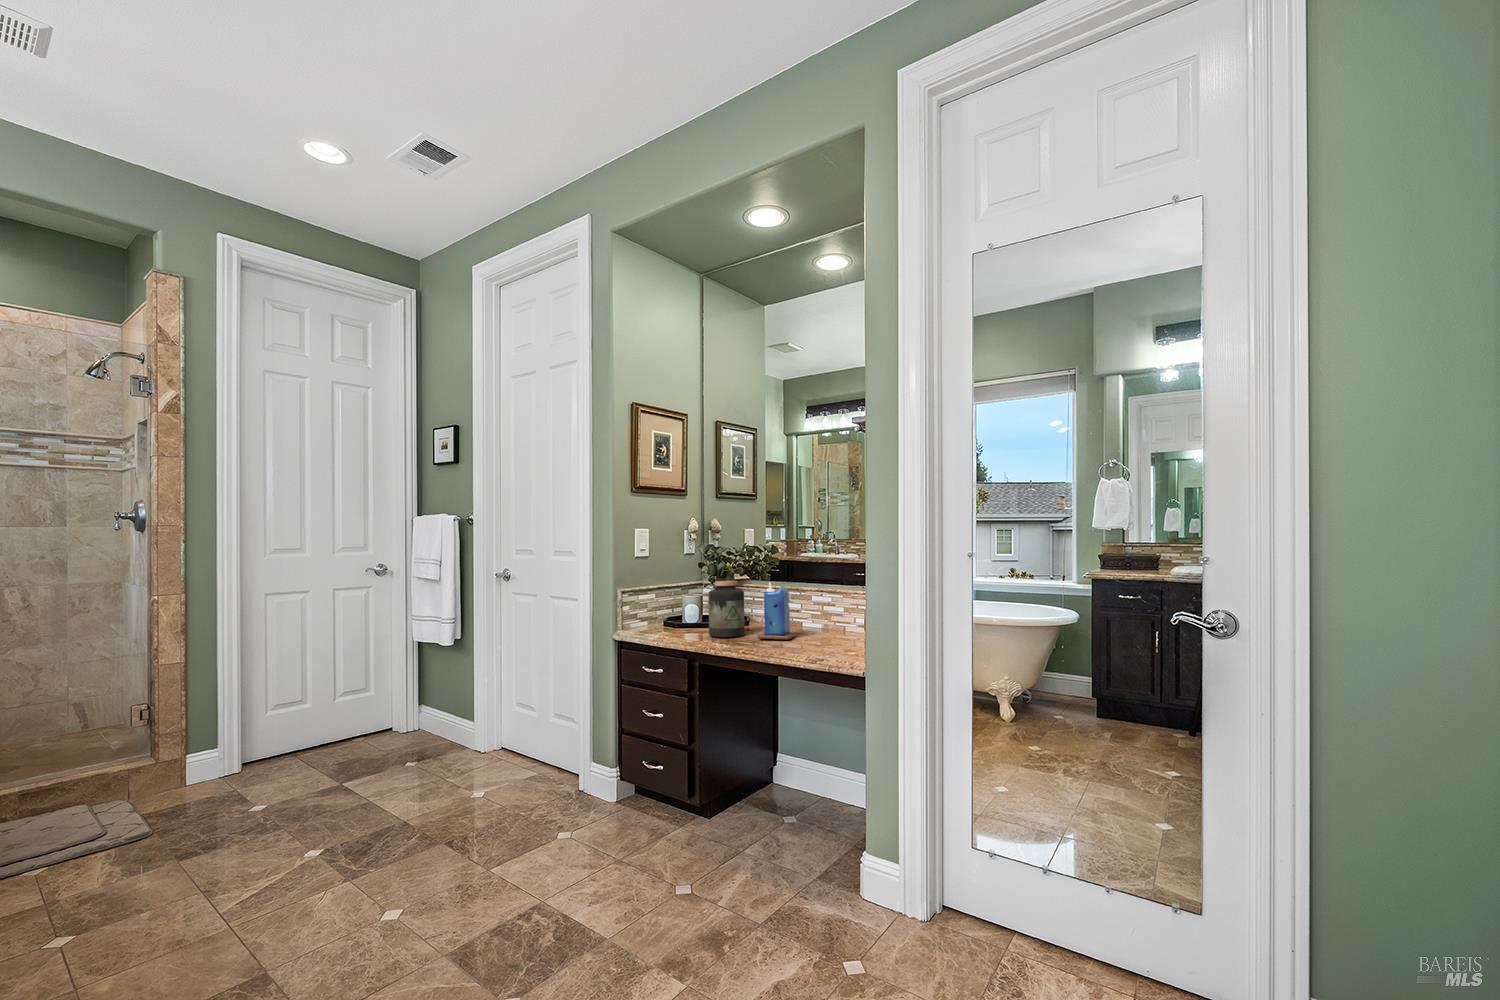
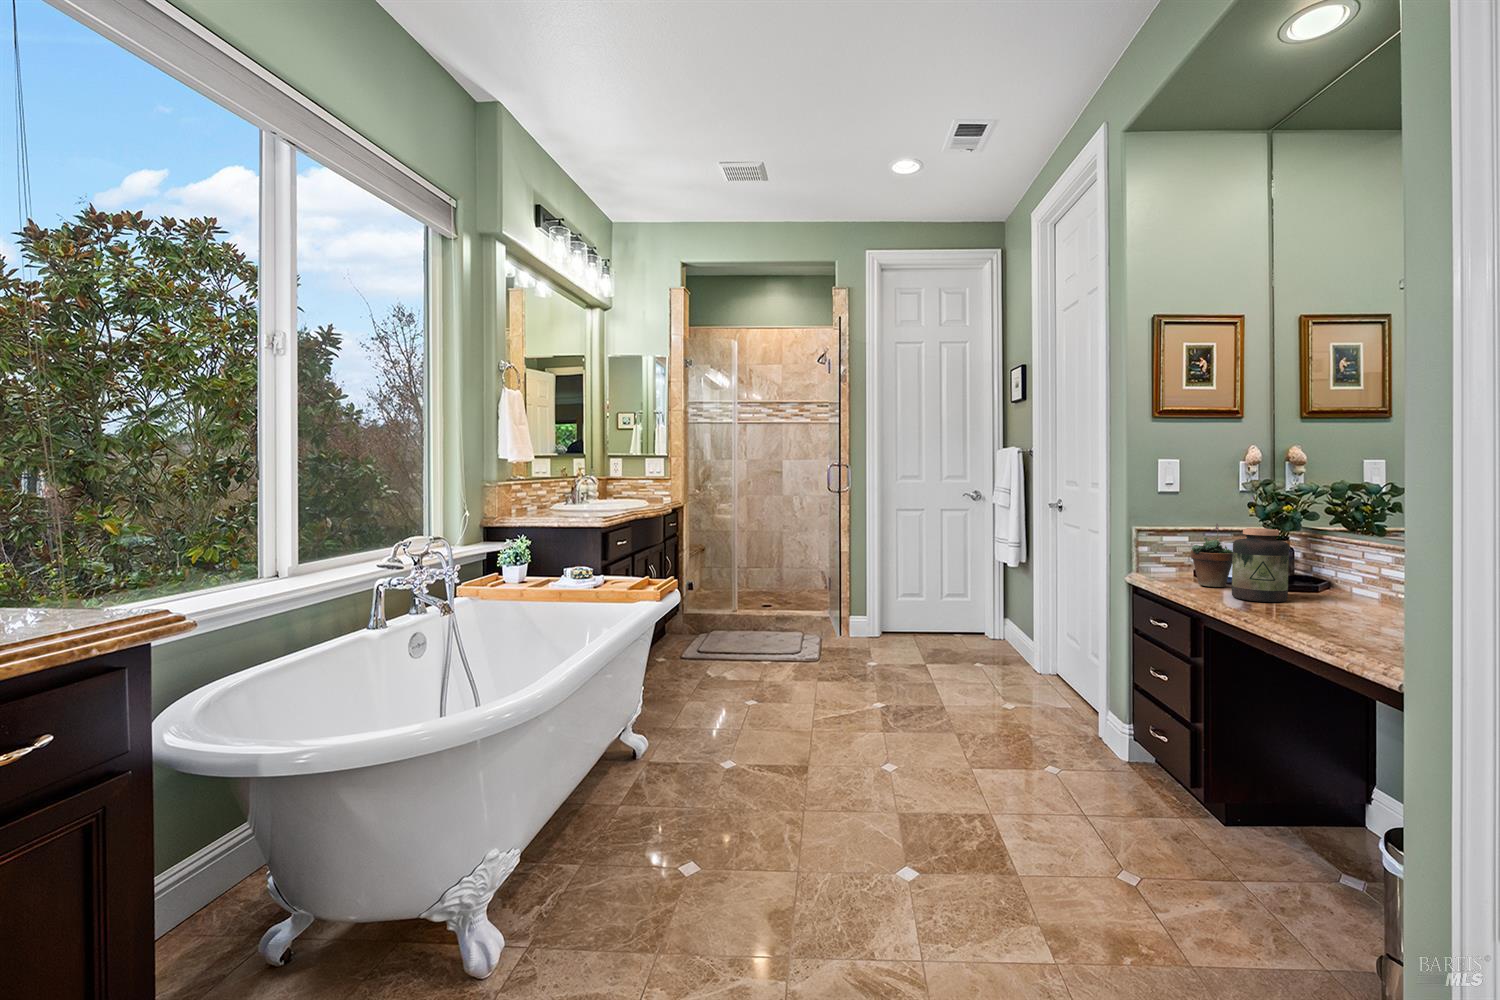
succulent plant: none [669,579,700,632] -> present [1191,524,1233,587]
candle: present [757,582,797,640] -> none [1292,535,1368,616]

